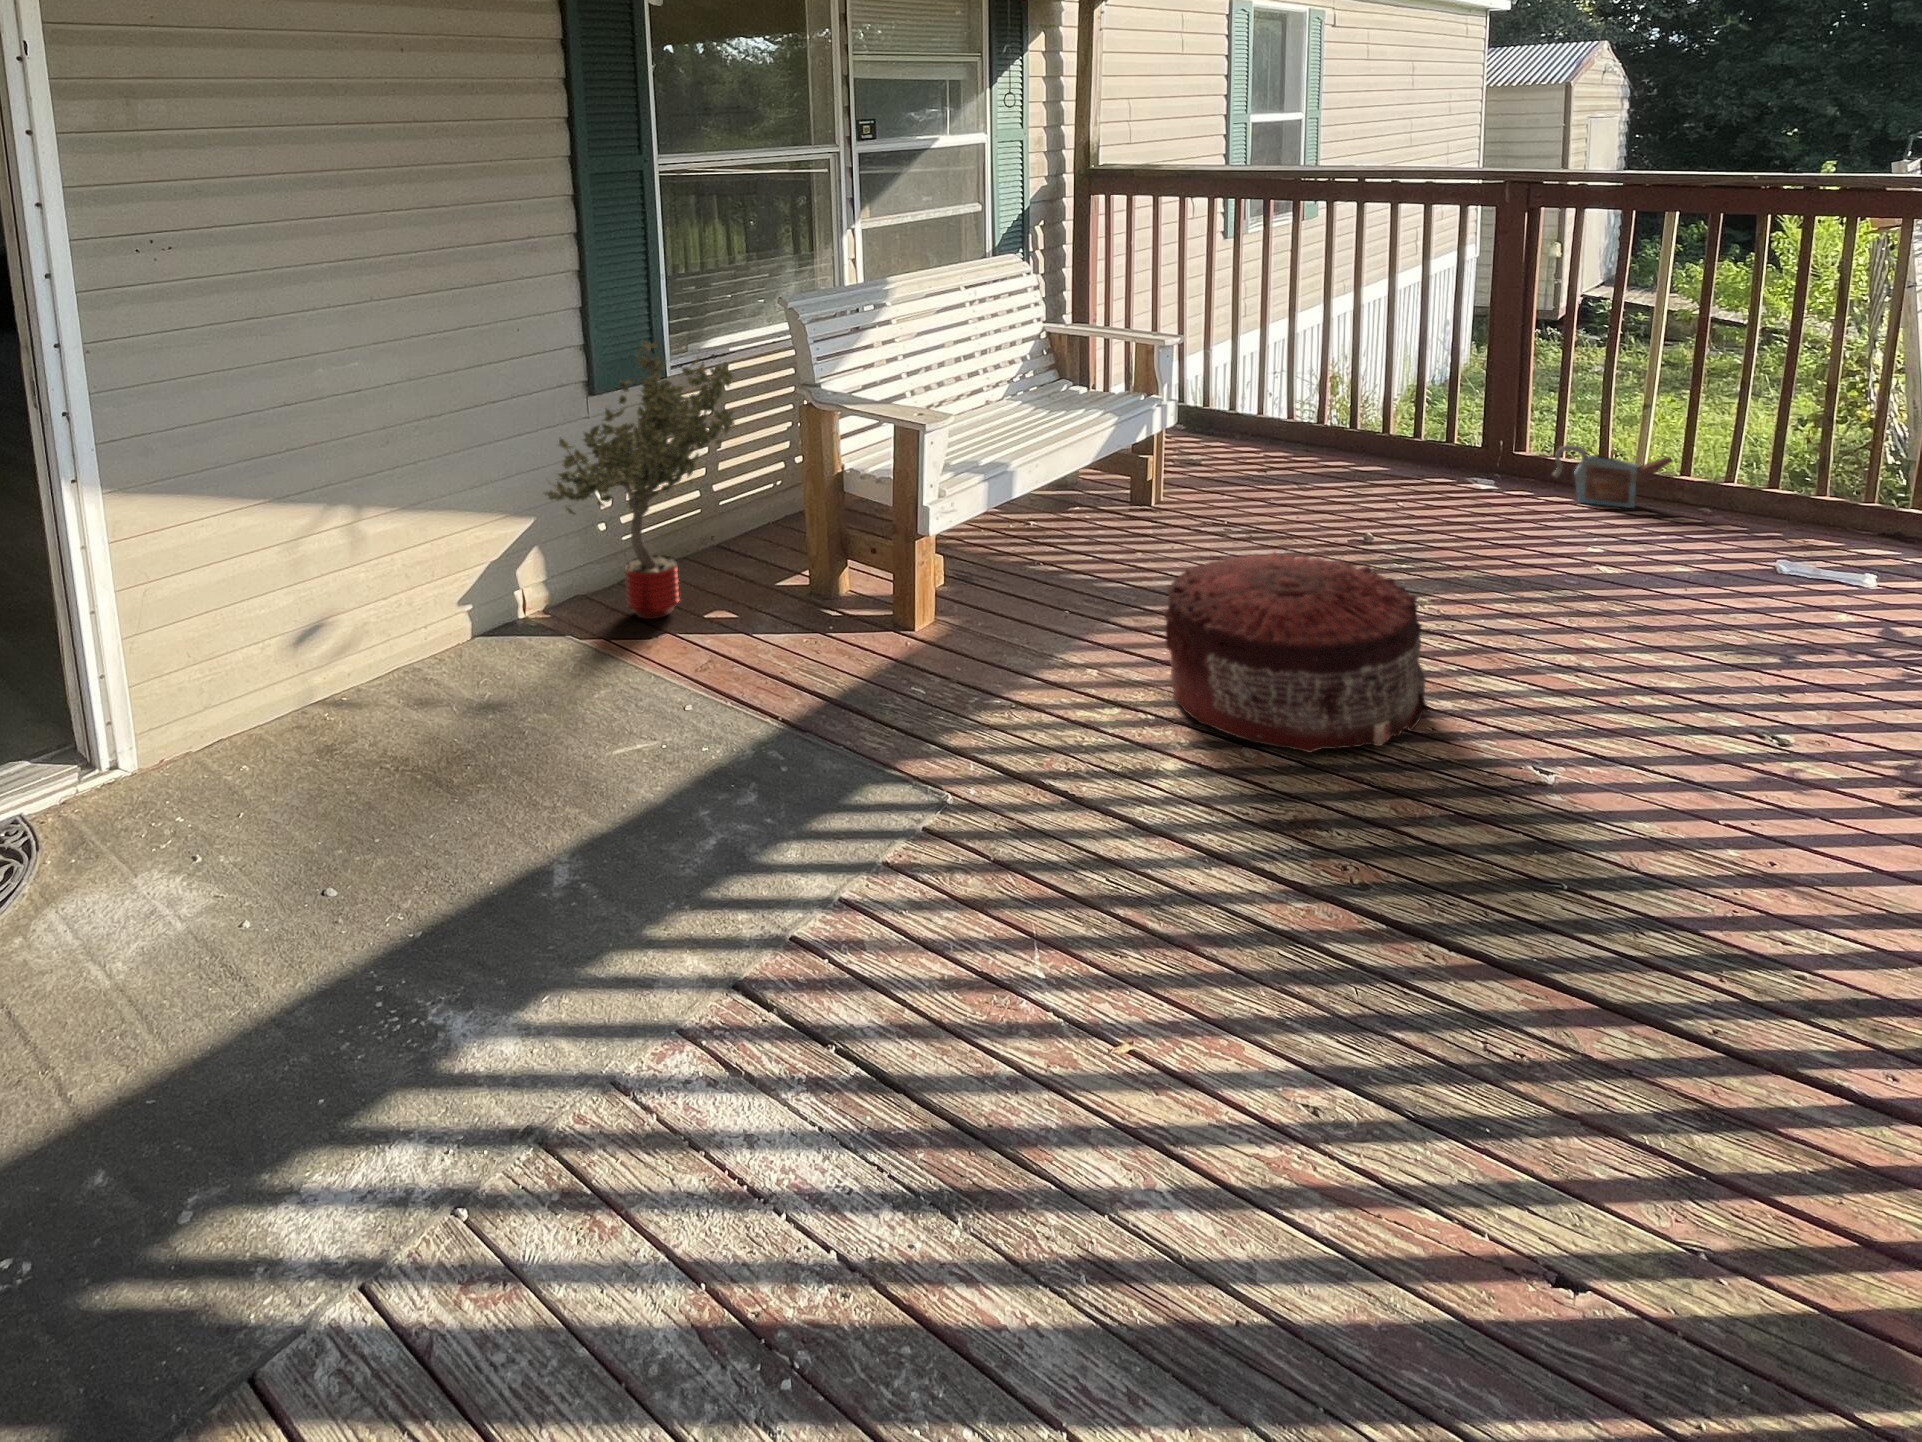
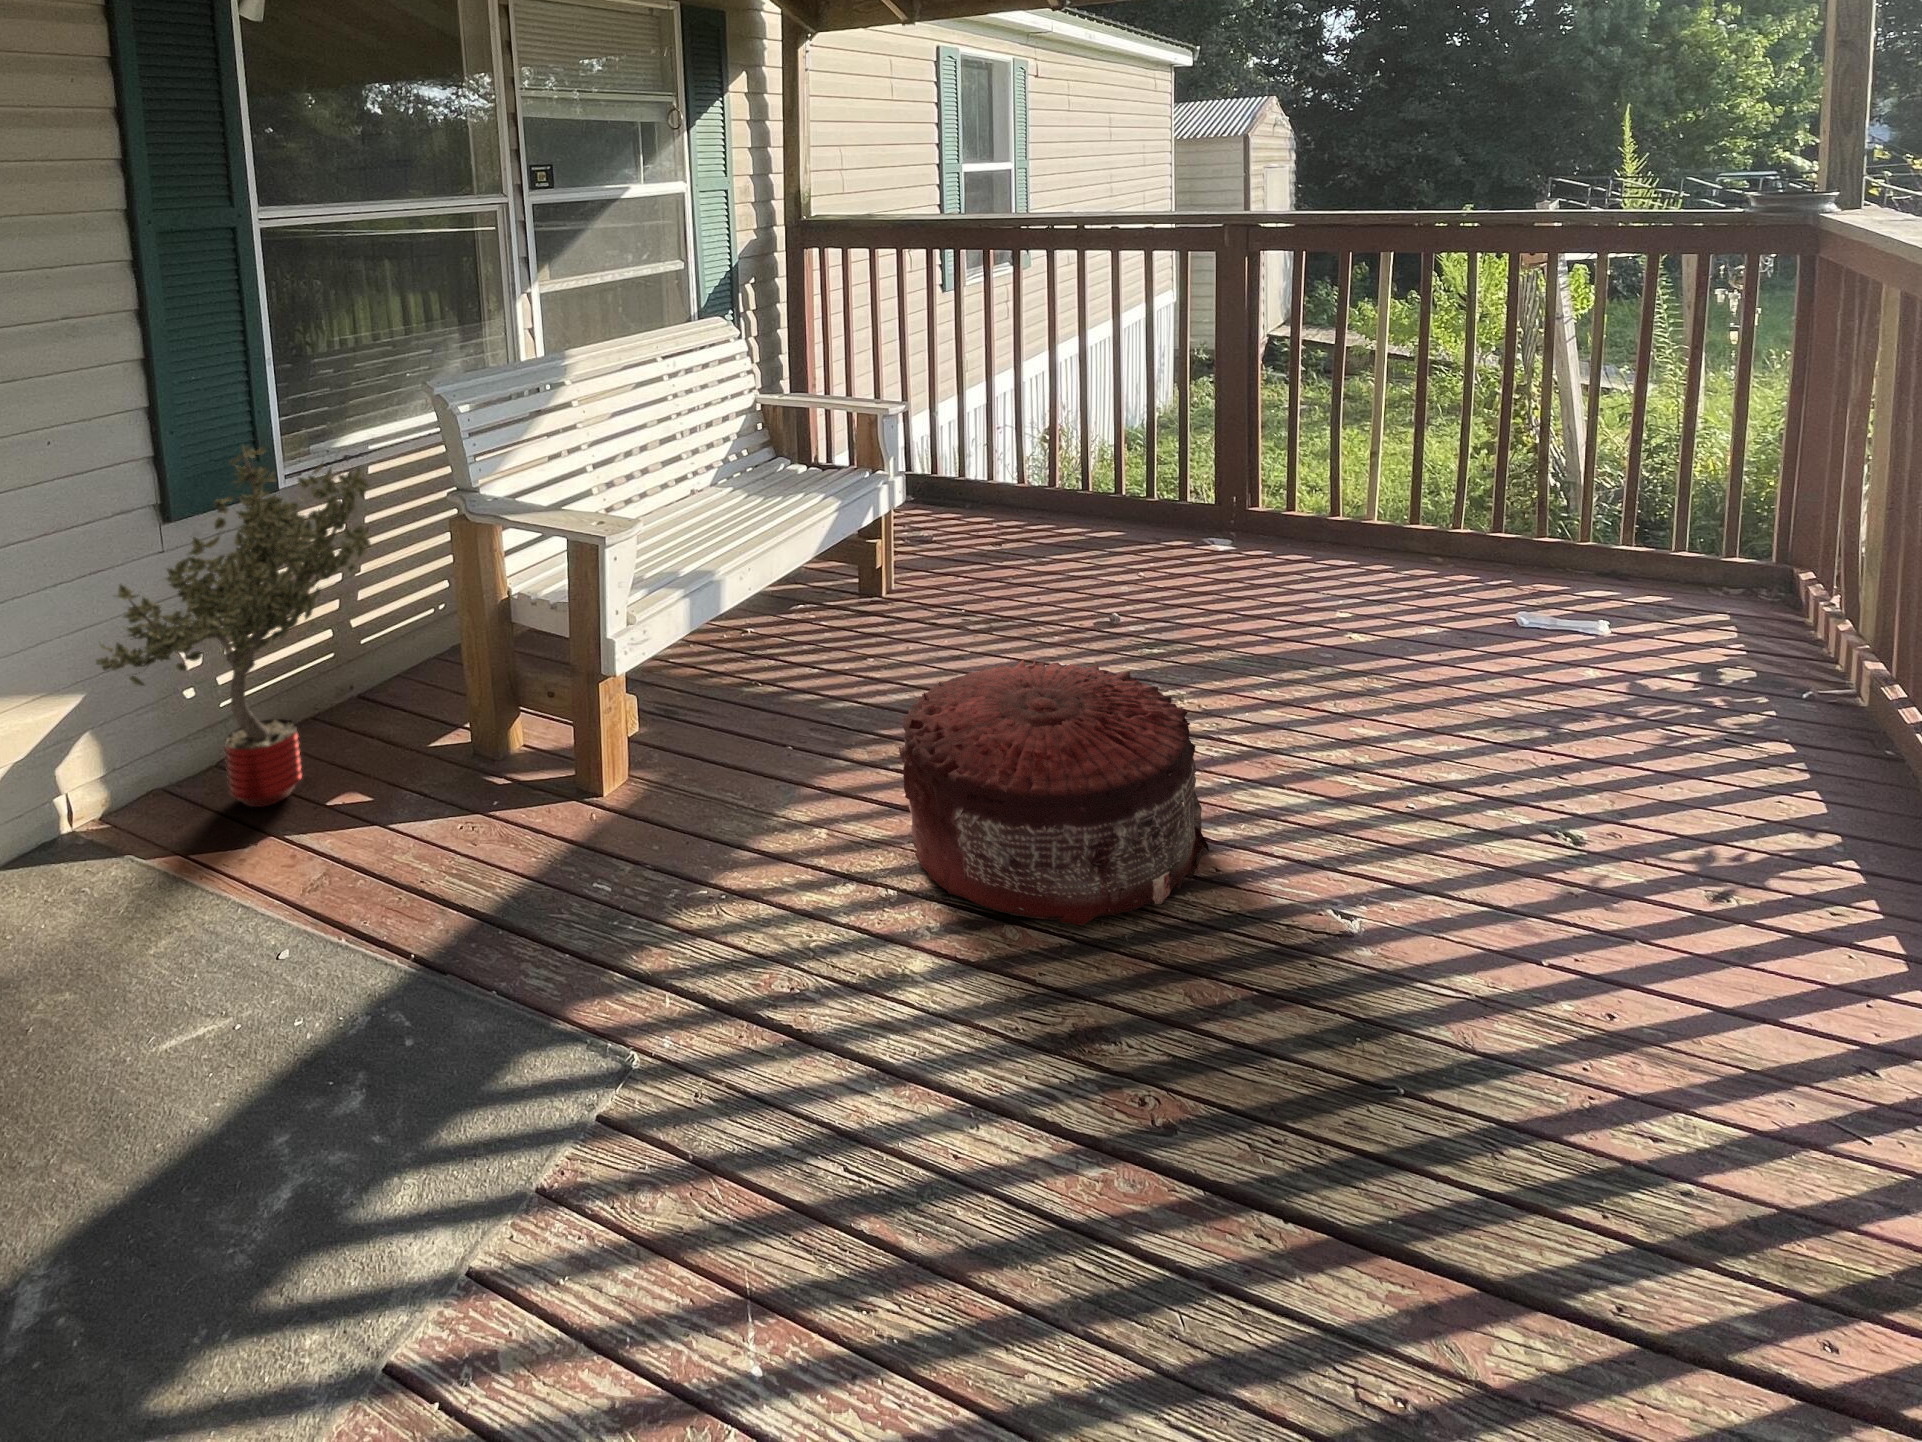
watering can: present [1553,445,1673,508] -> none [1285,497,1401,560]

